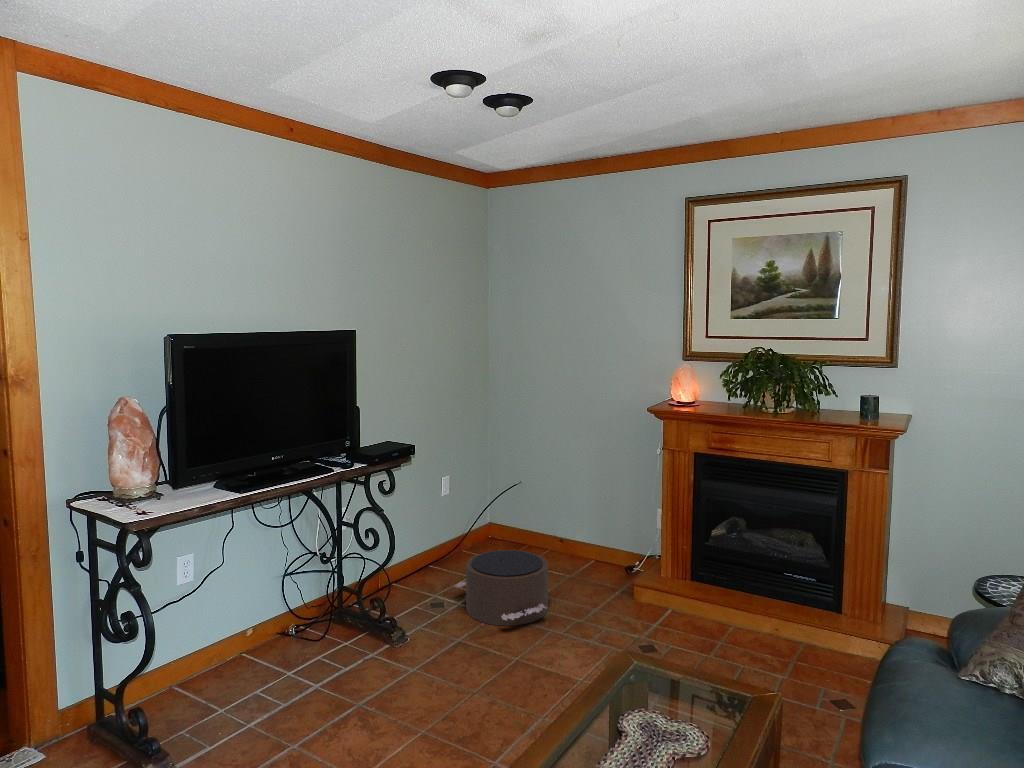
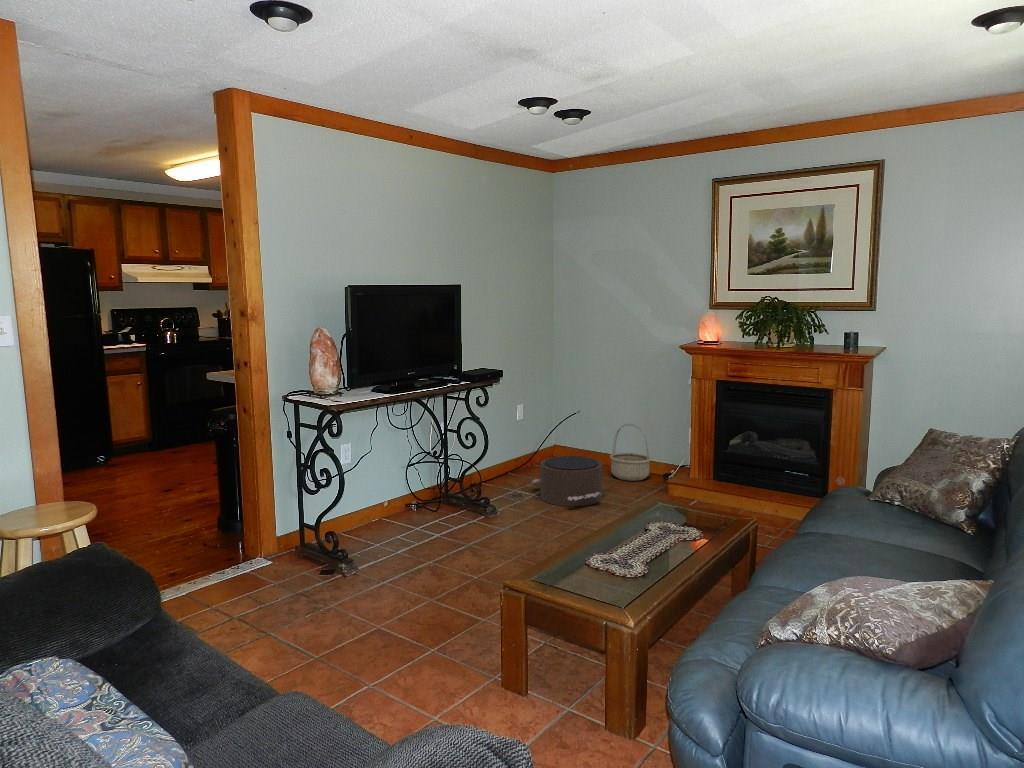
basket: none [557,503,609,577] -> present [610,424,651,481]

